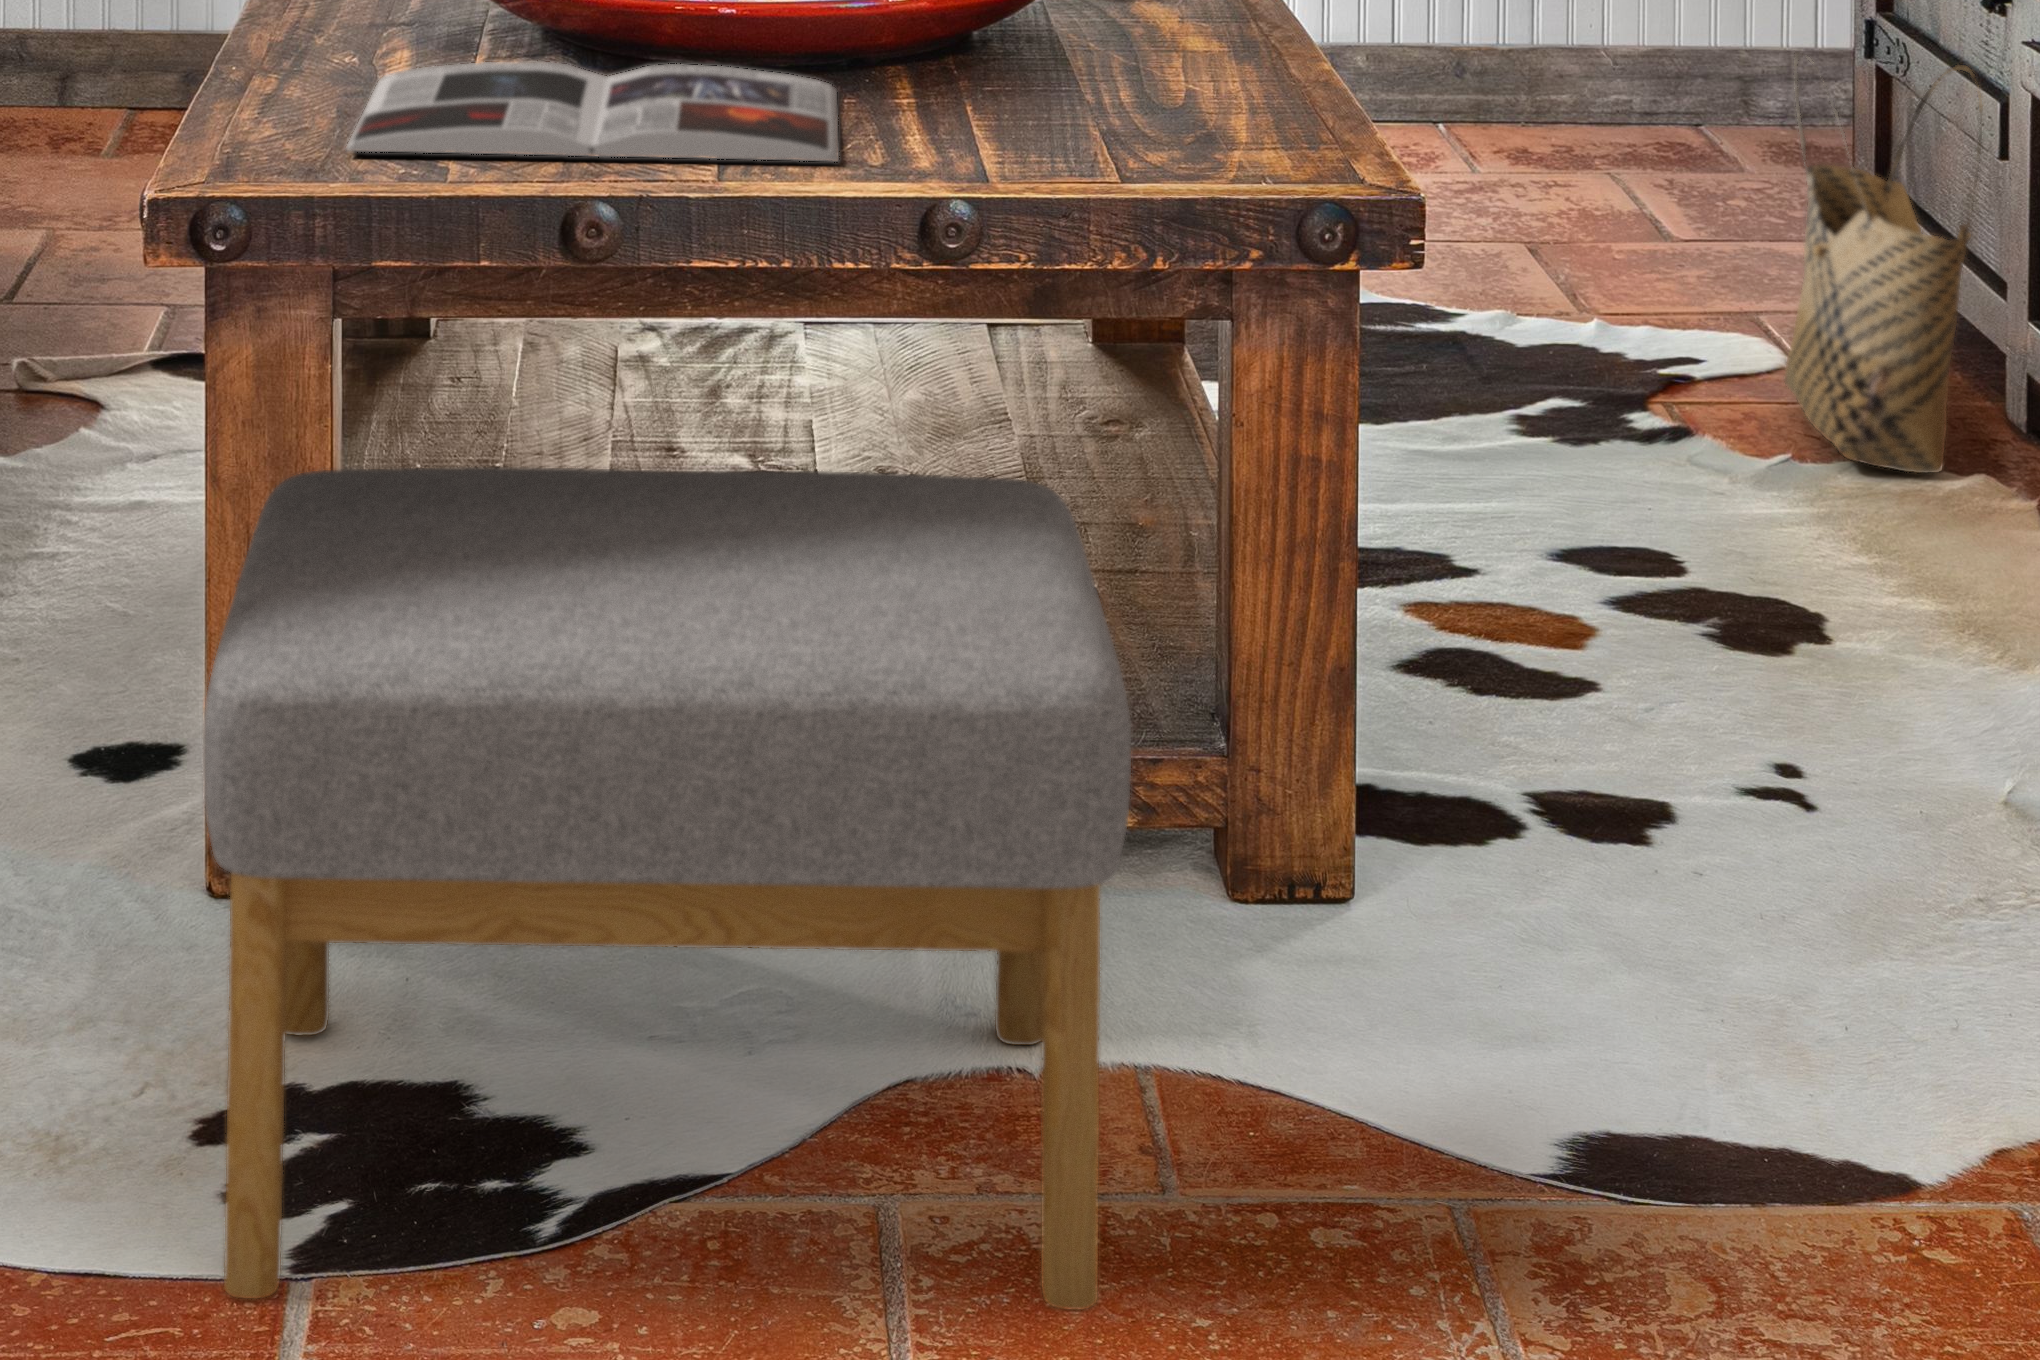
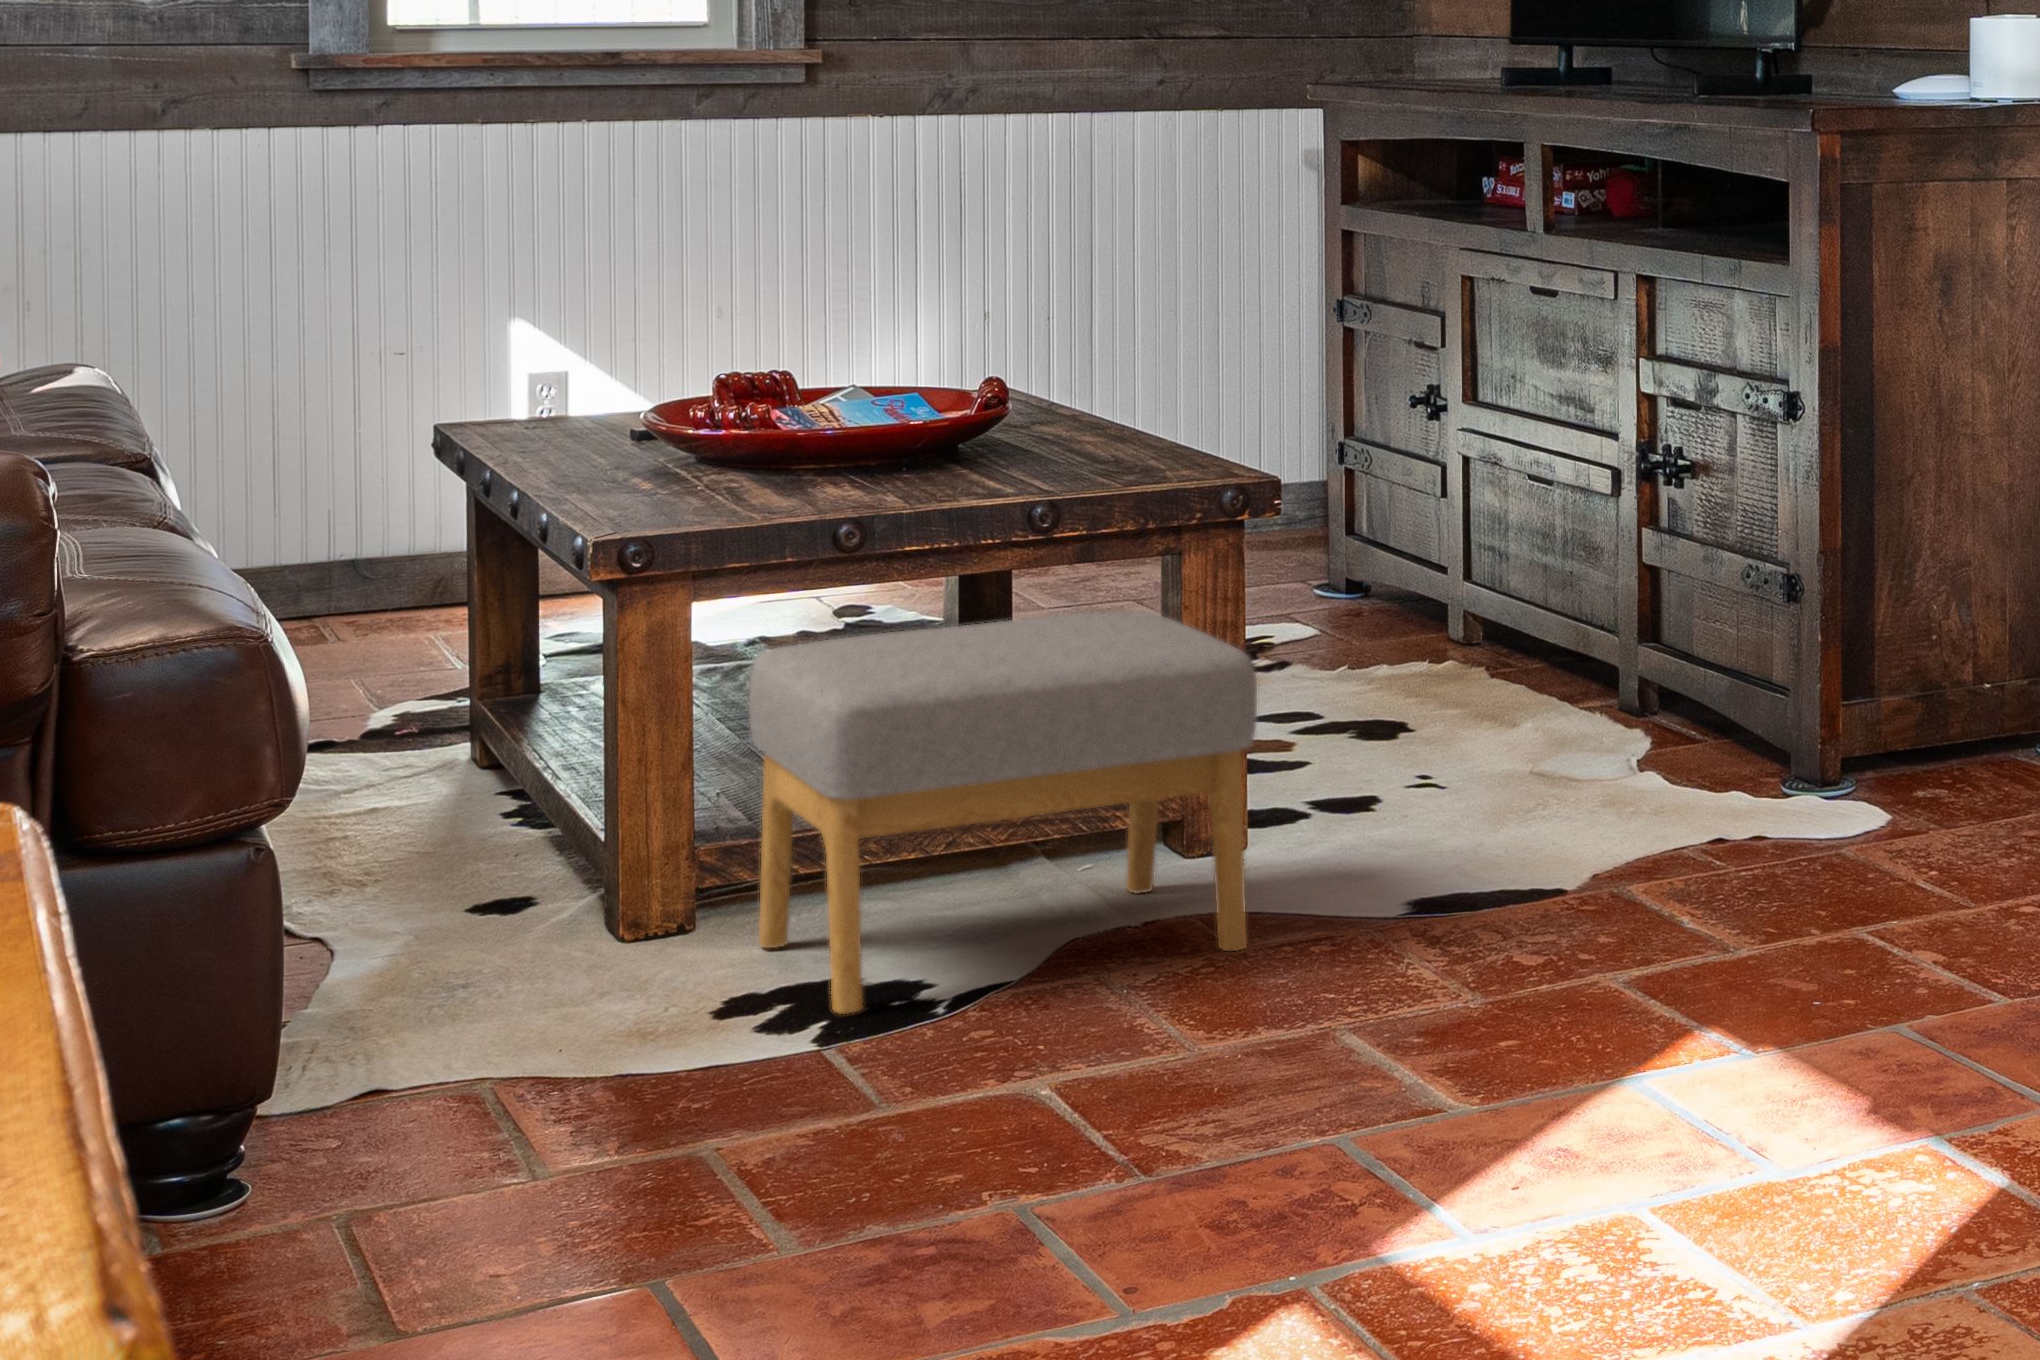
woven basket: present [1784,52,1982,473] -> none [1344,446,1453,664]
magazine: present [346,61,839,161] -> none [708,448,1011,494]

